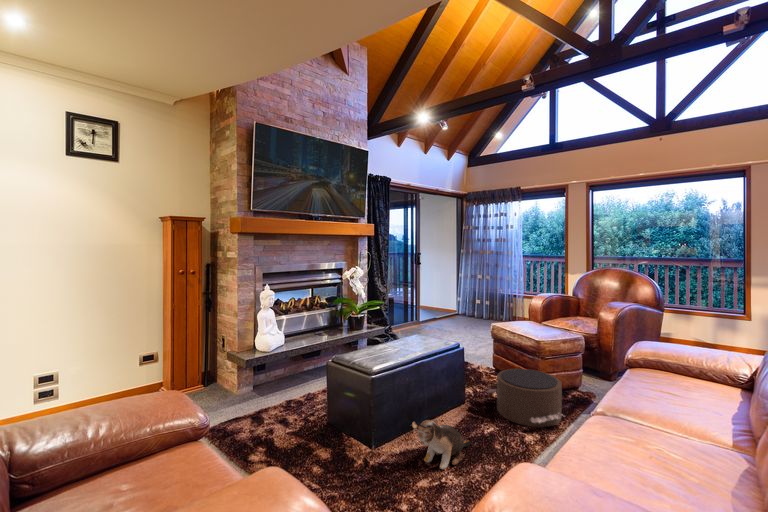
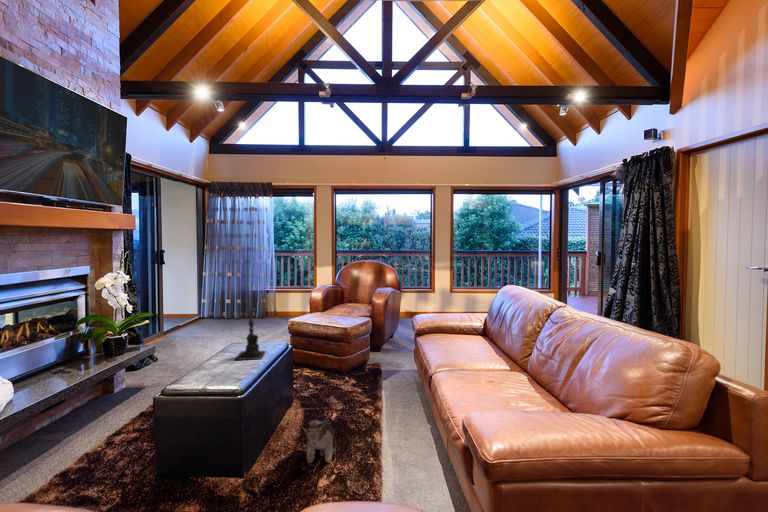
candle holder: none [400,296,433,350] -> present [236,308,266,360]
pouf: present [487,369,563,427] -> none [310,356,382,404]

